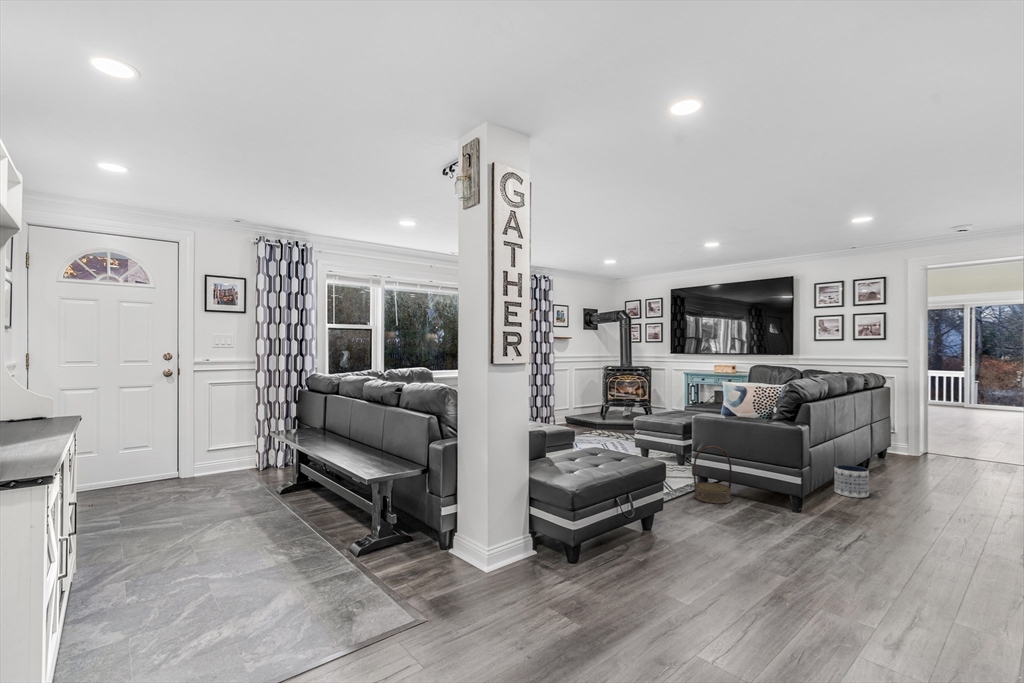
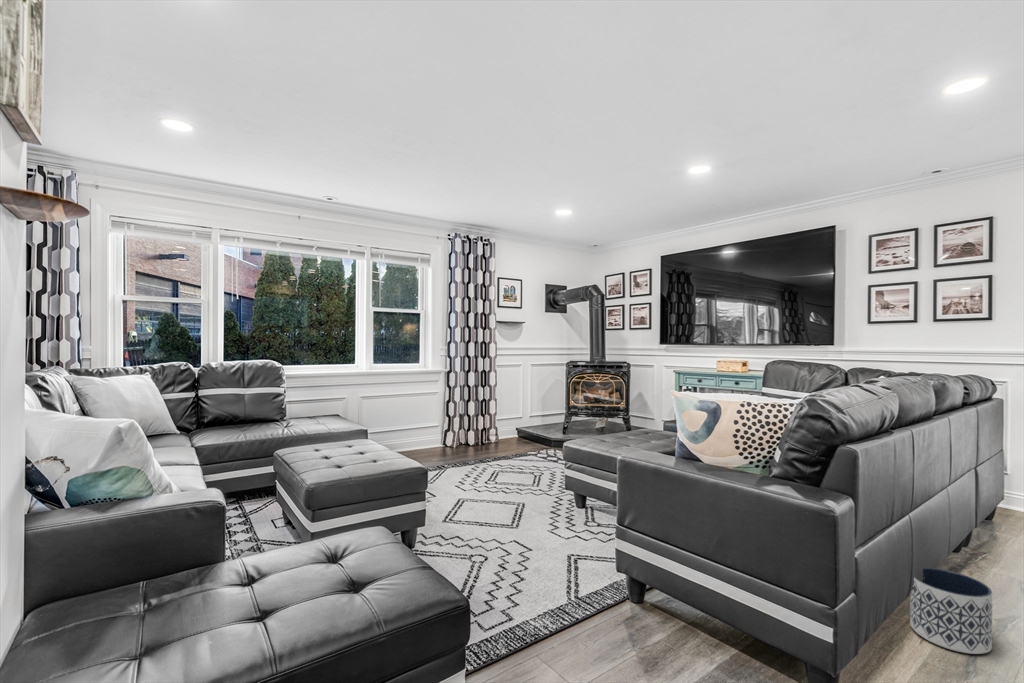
basket: present [693,446,732,504] -> none [597,529,677,663]

